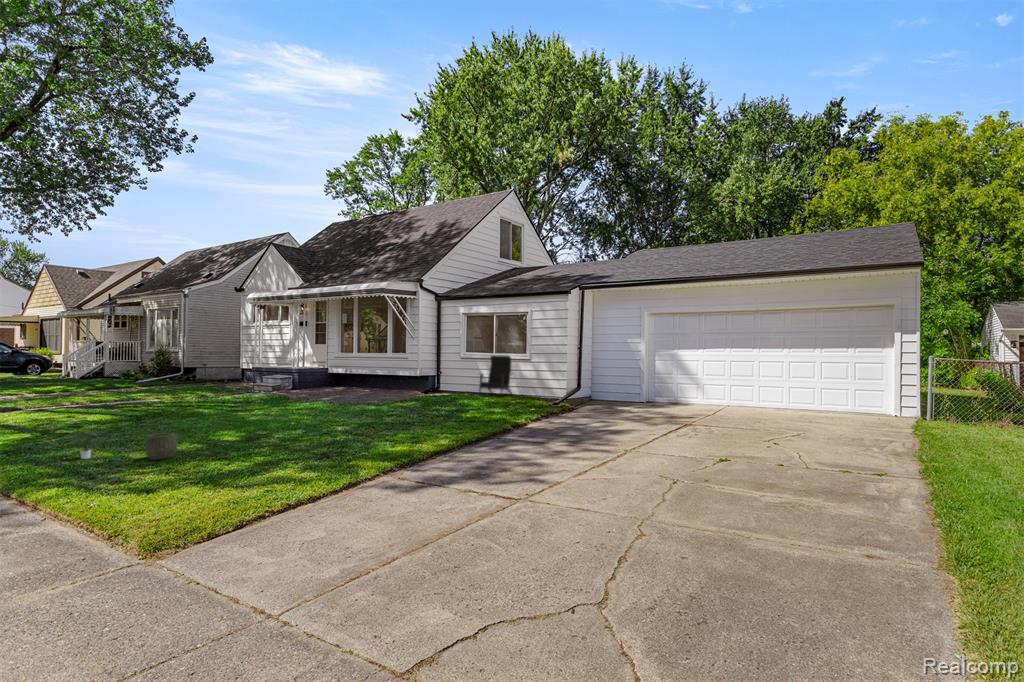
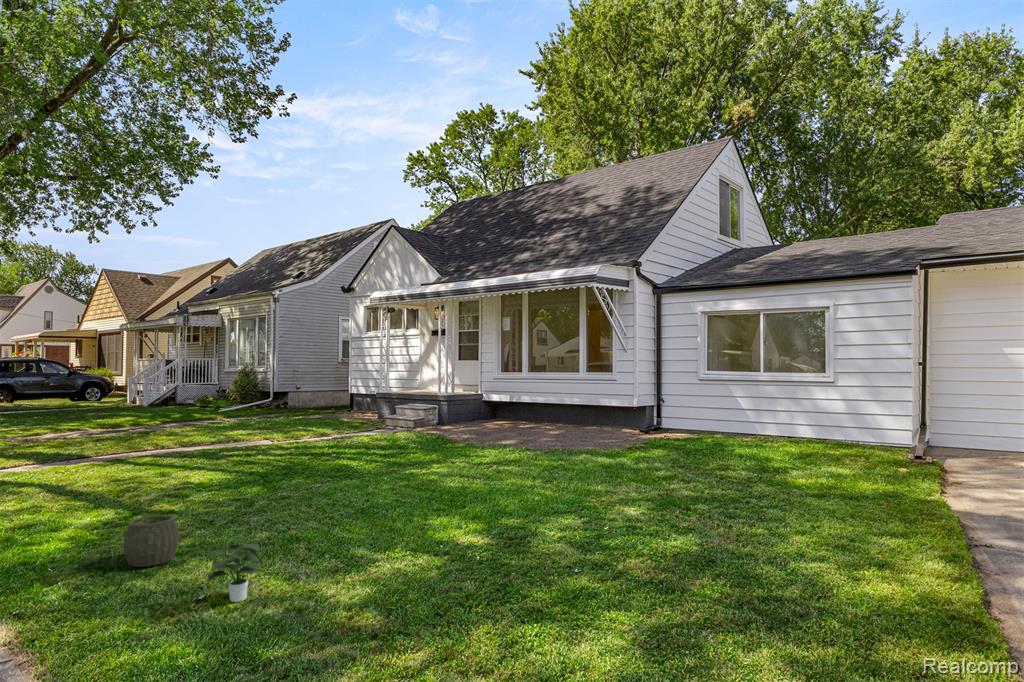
lounge chair: present [479,355,511,396] -> none [751,377,806,444]
woven basket: present [145,433,177,460] -> present [123,515,179,567]

